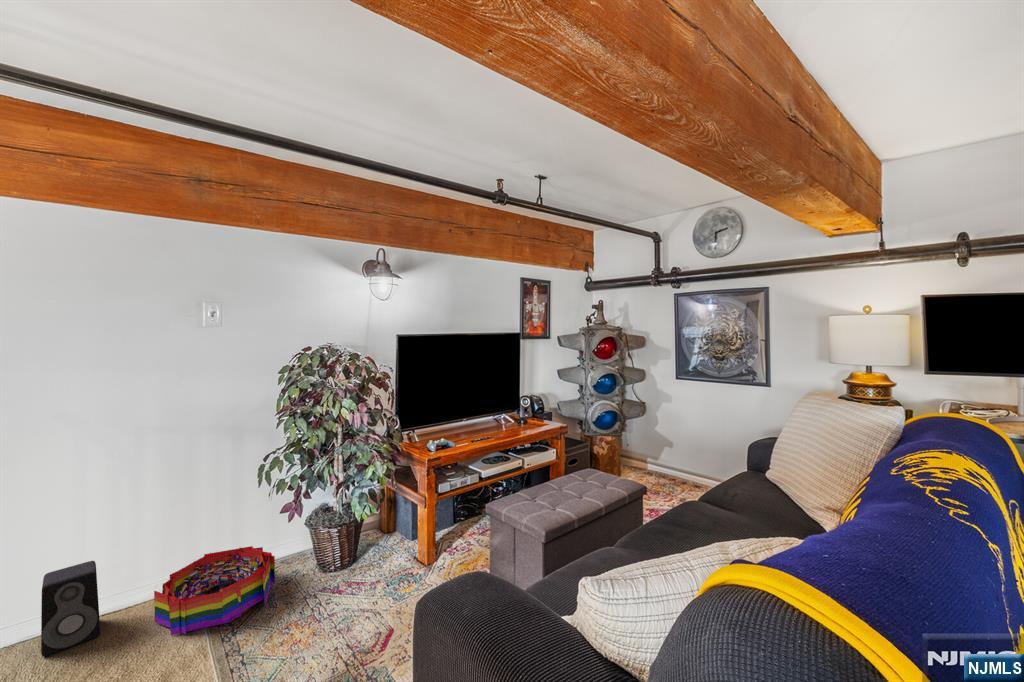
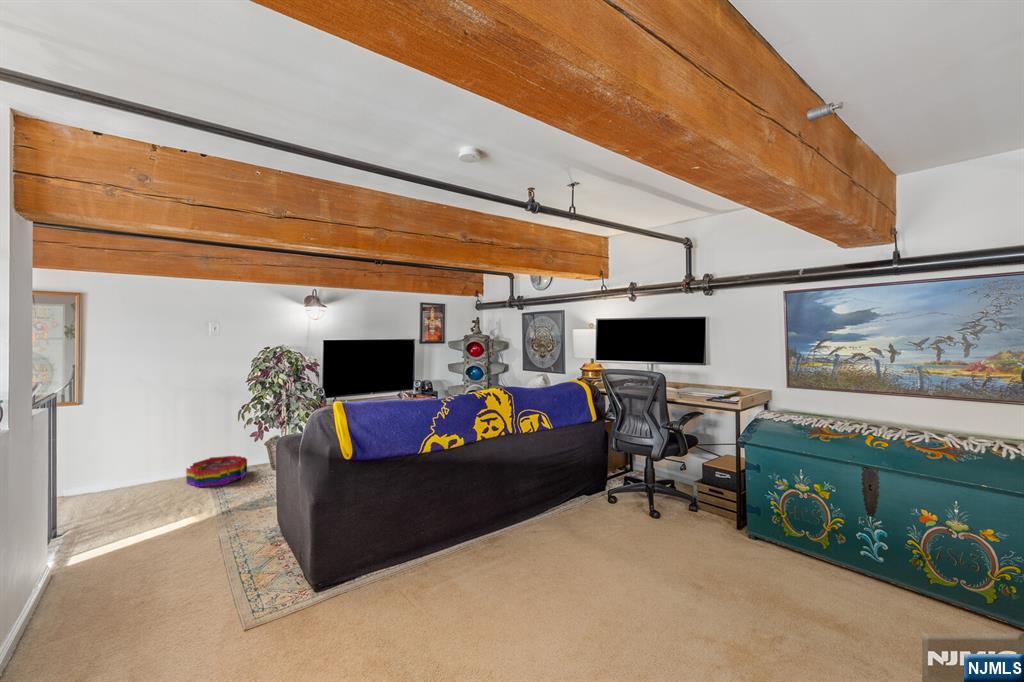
speaker: present [41,561,100,656] -> none [134,453,161,491]

